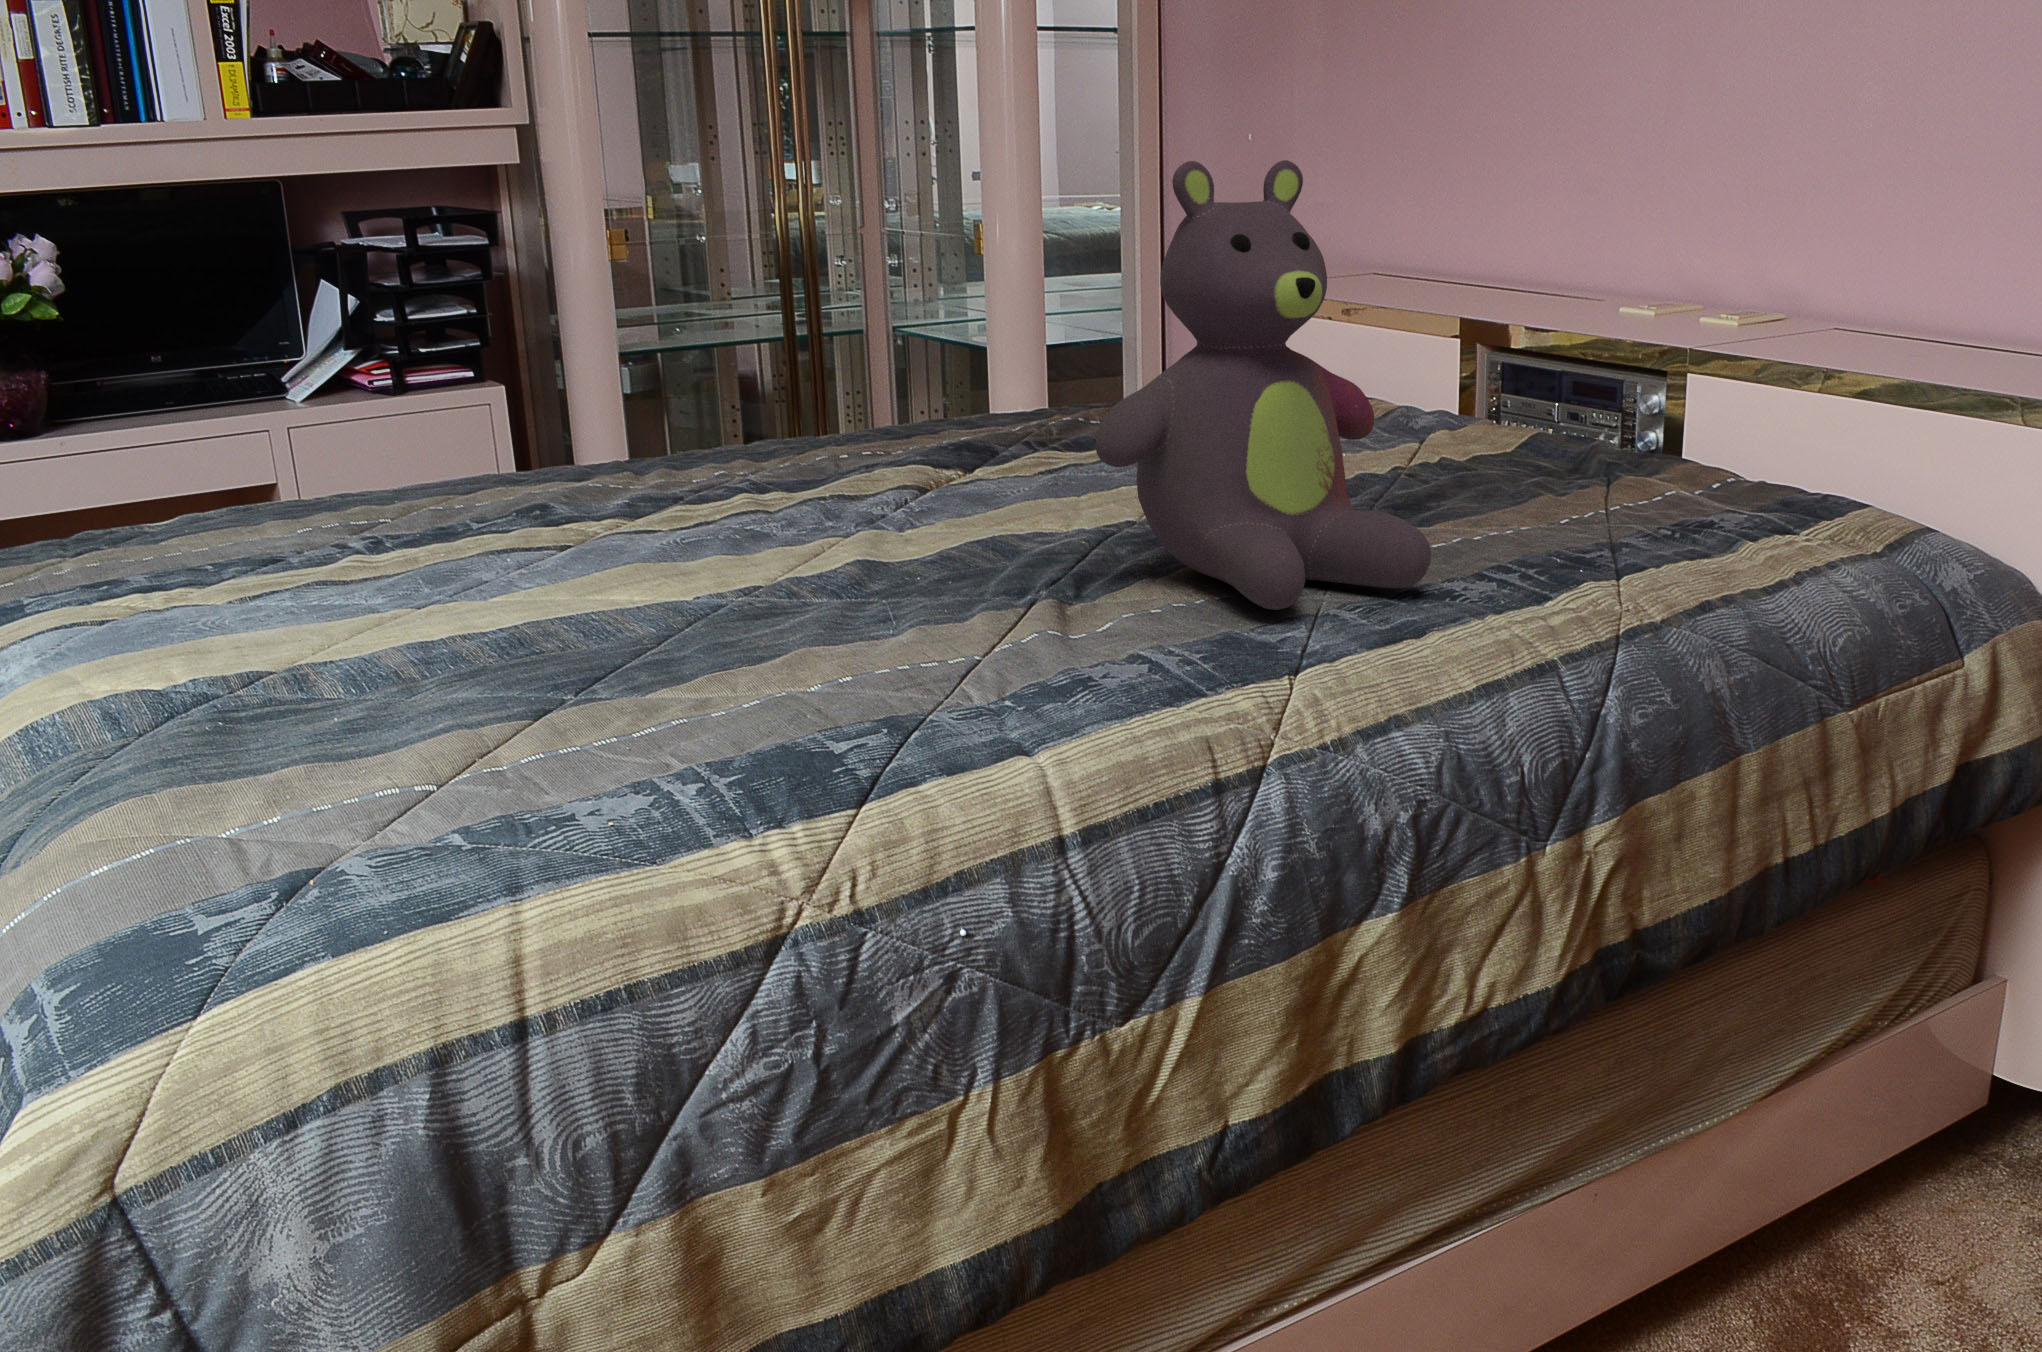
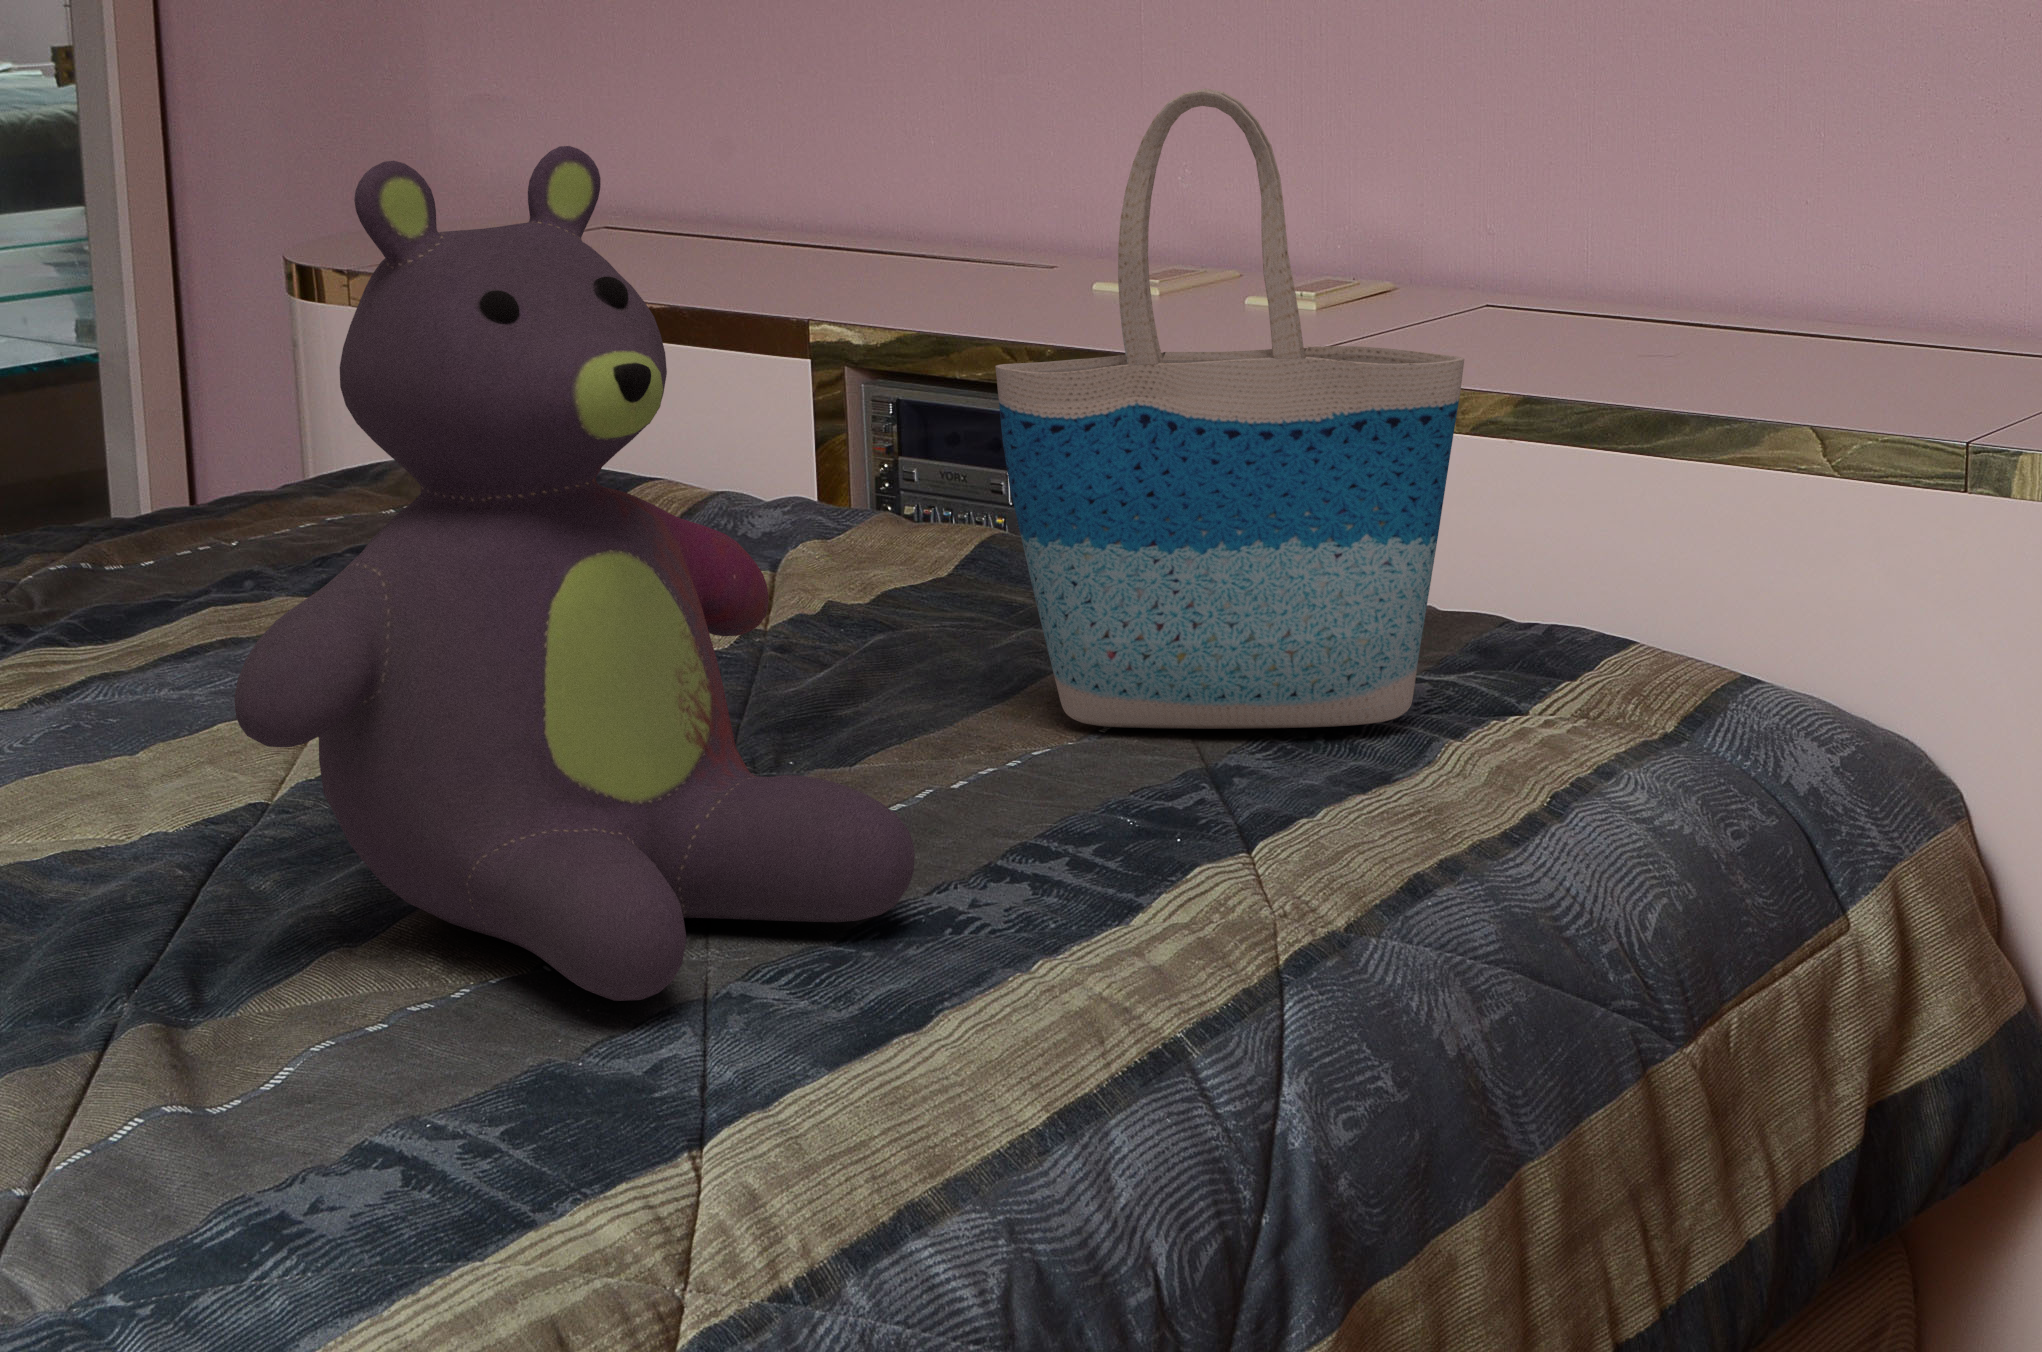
tote bag: none [1518,152,1785,528] -> present [995,89,1464,729]

